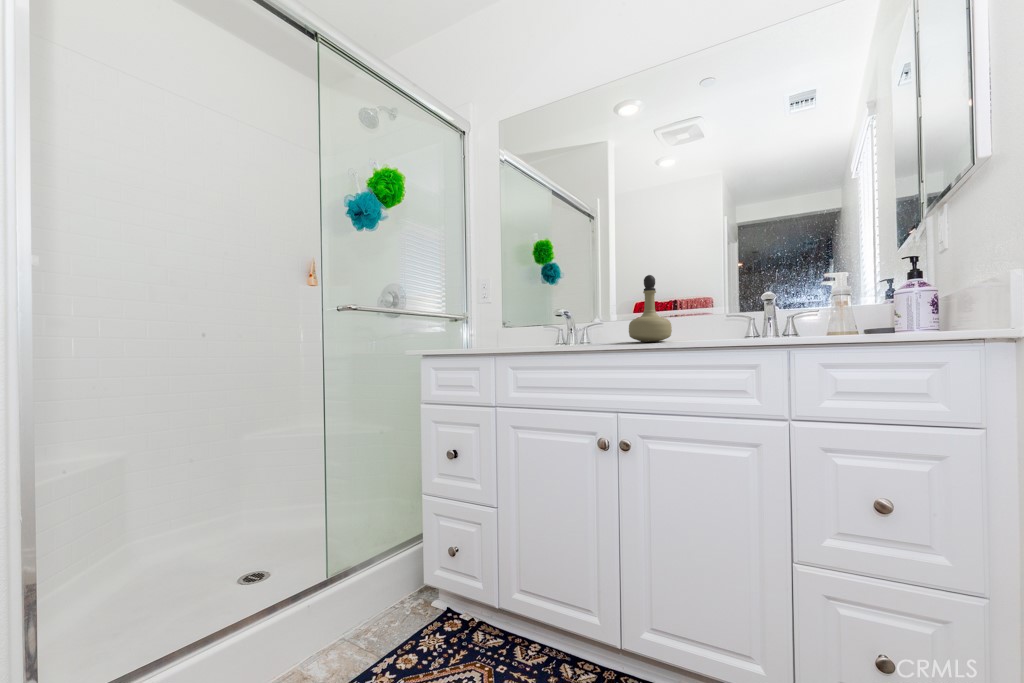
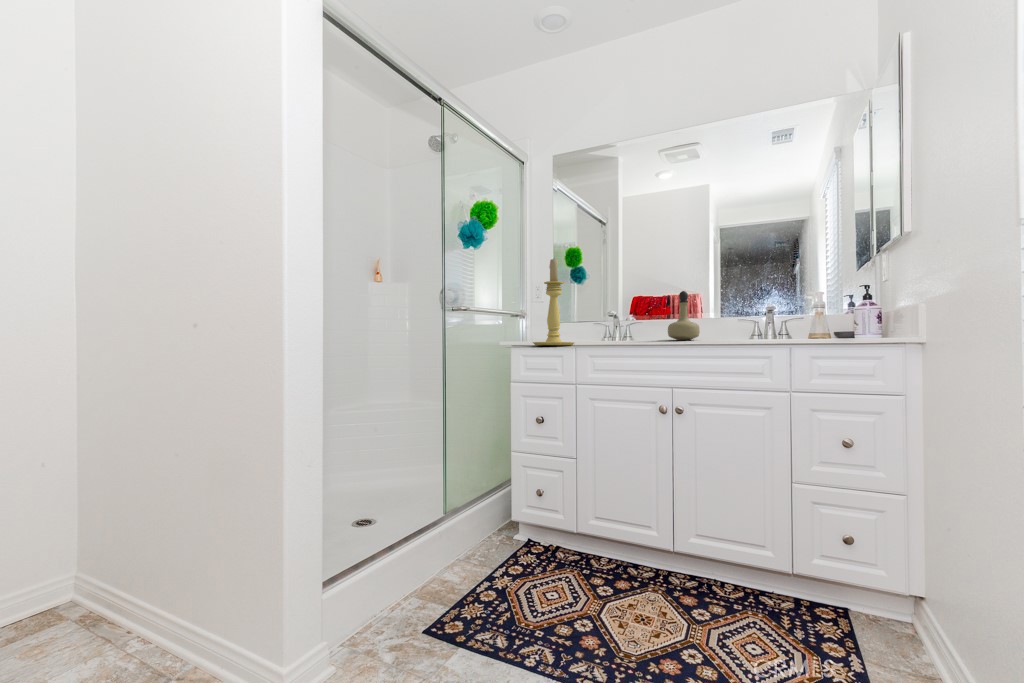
candle holder: none [440,233,497,351] -> present [533,259,574,345]

